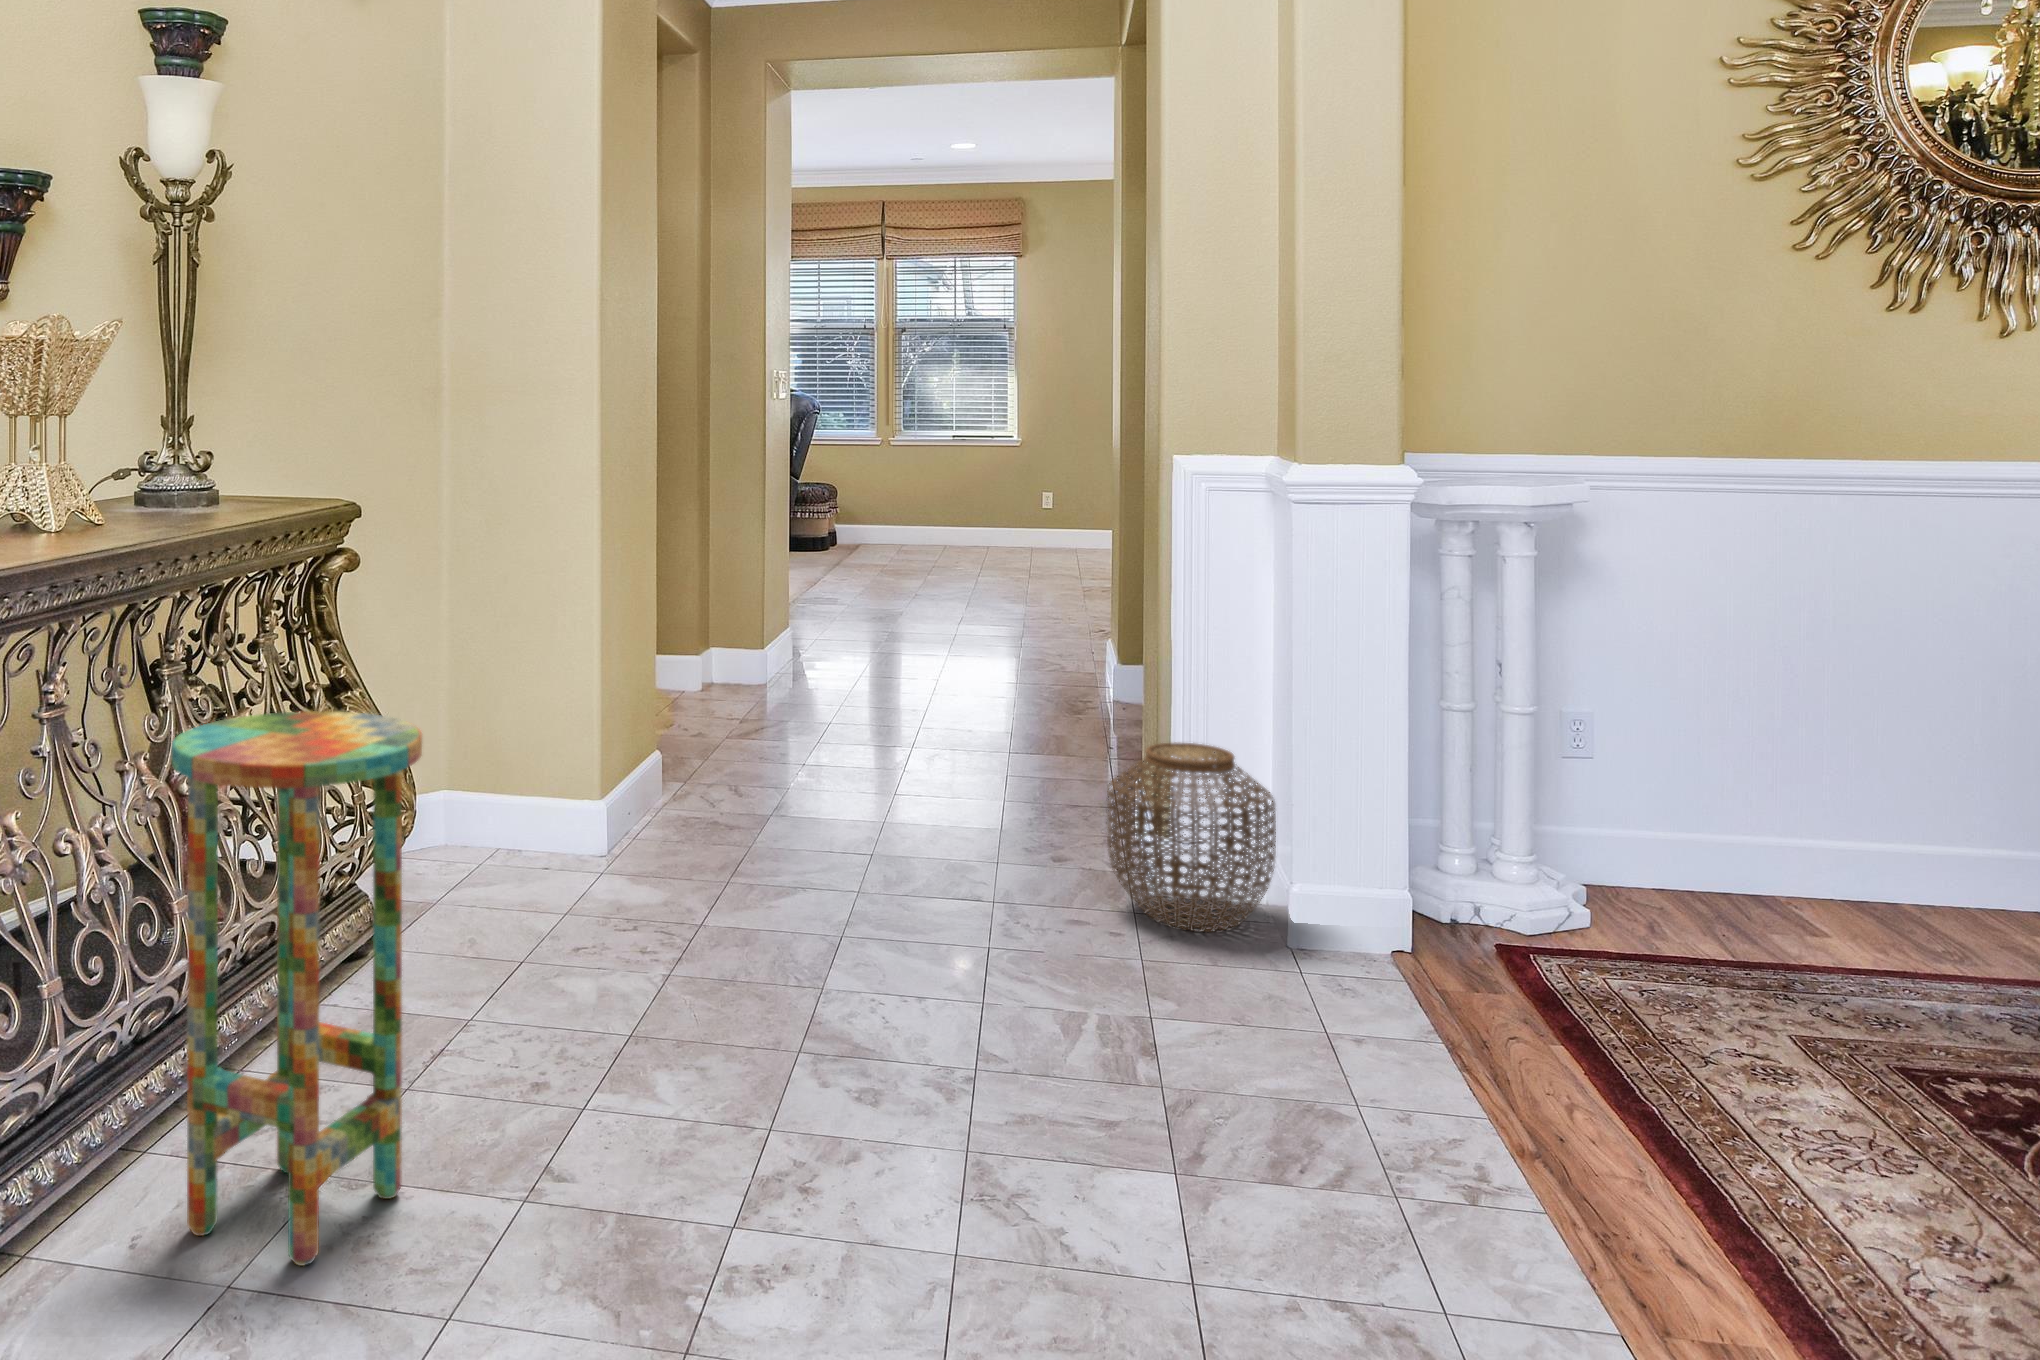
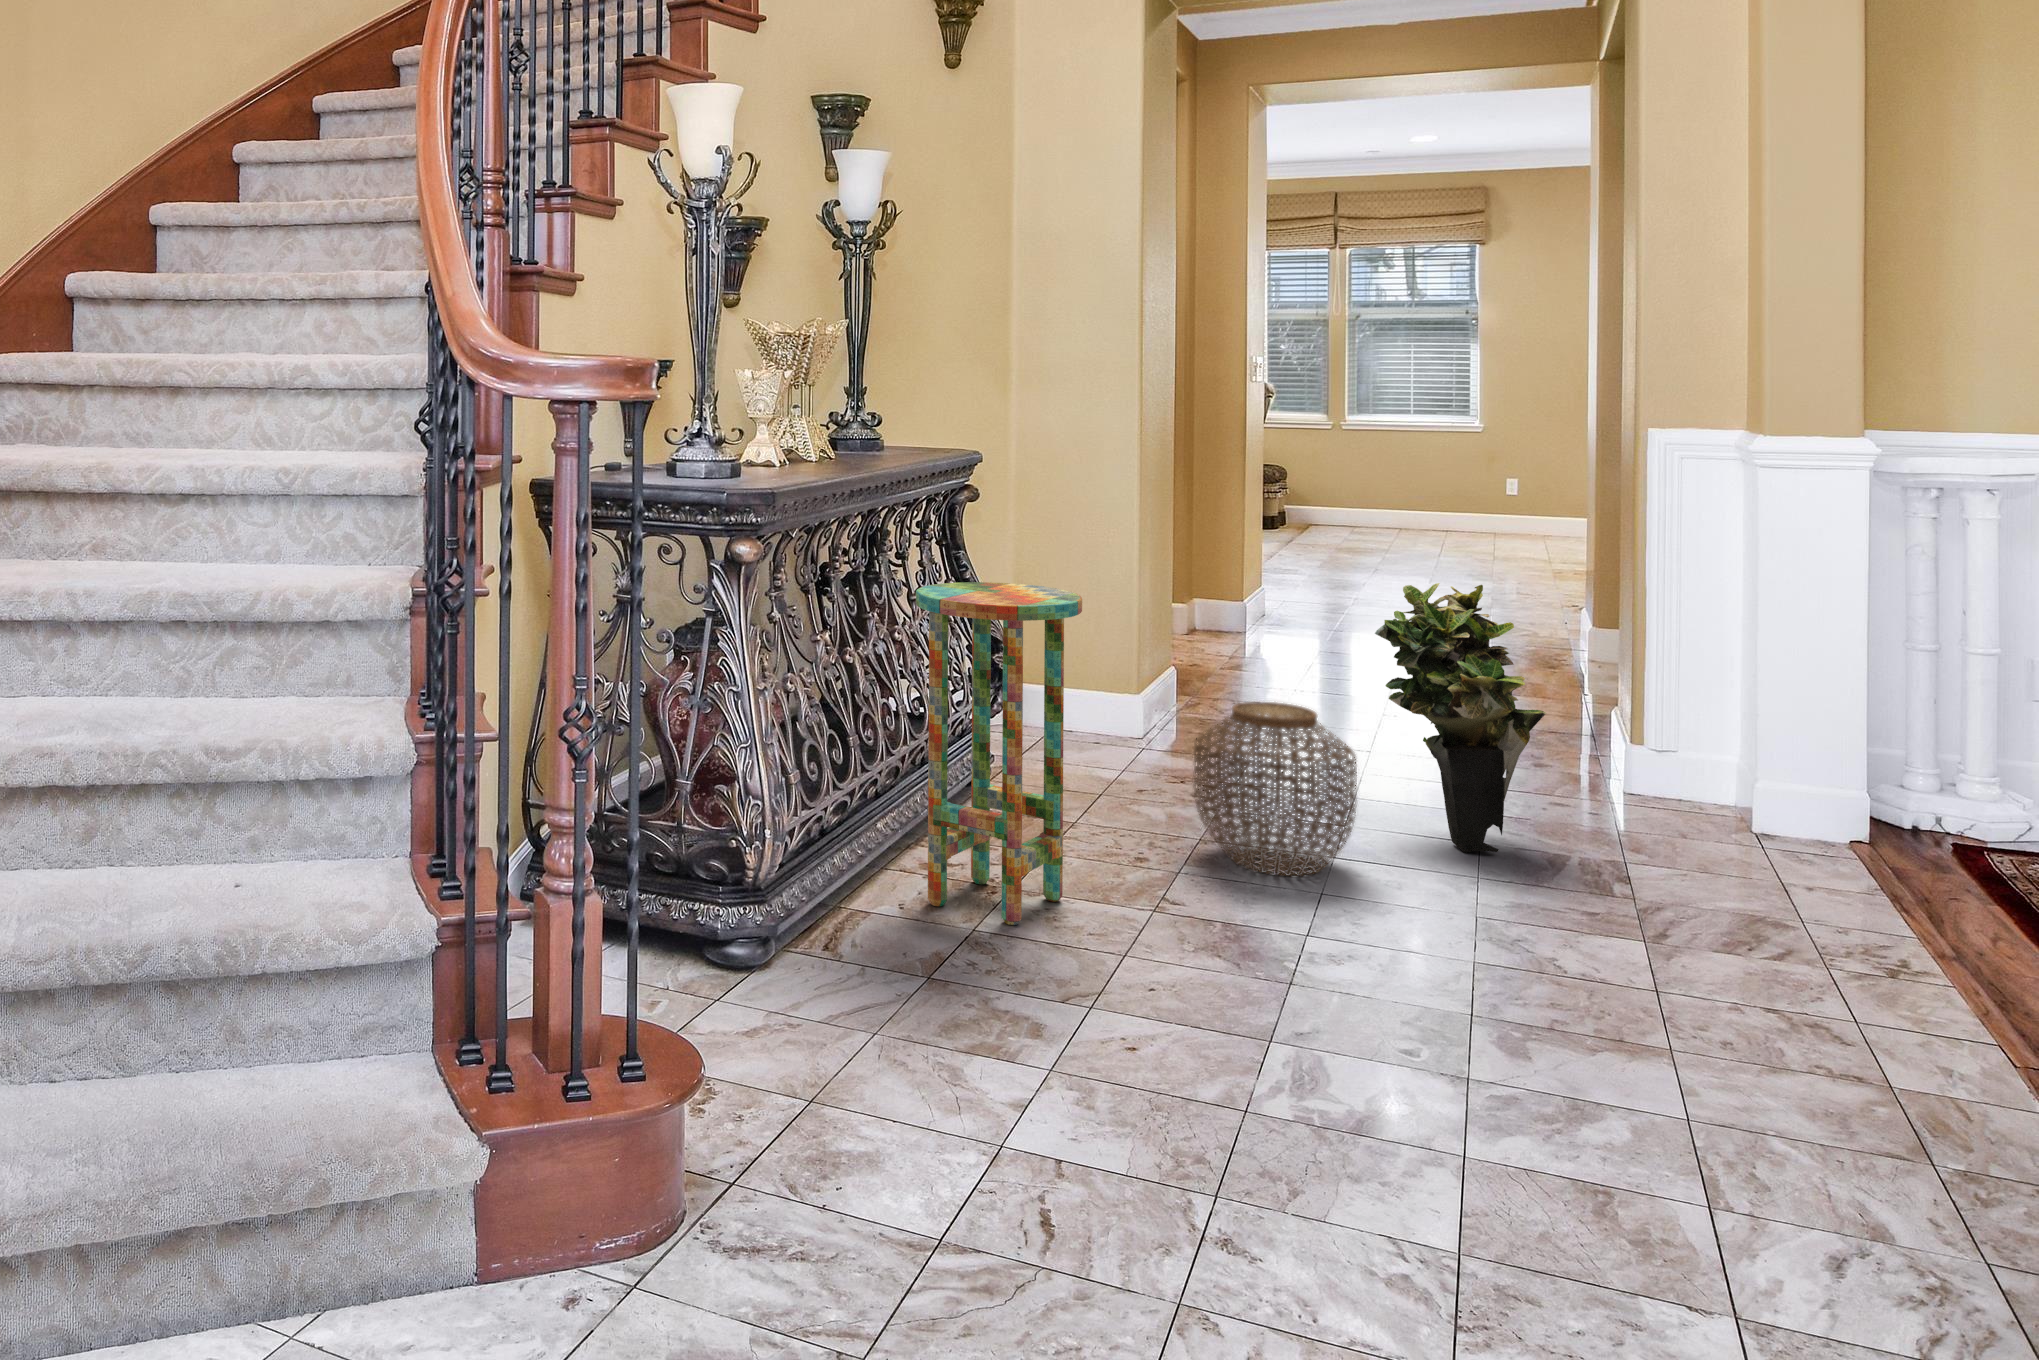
potted plant: none [858,662,1058,1022] -> present [1375,583,1546,853]
woven basket: present [1106,742,1276,931] -> present [1194,702,1357,876]

